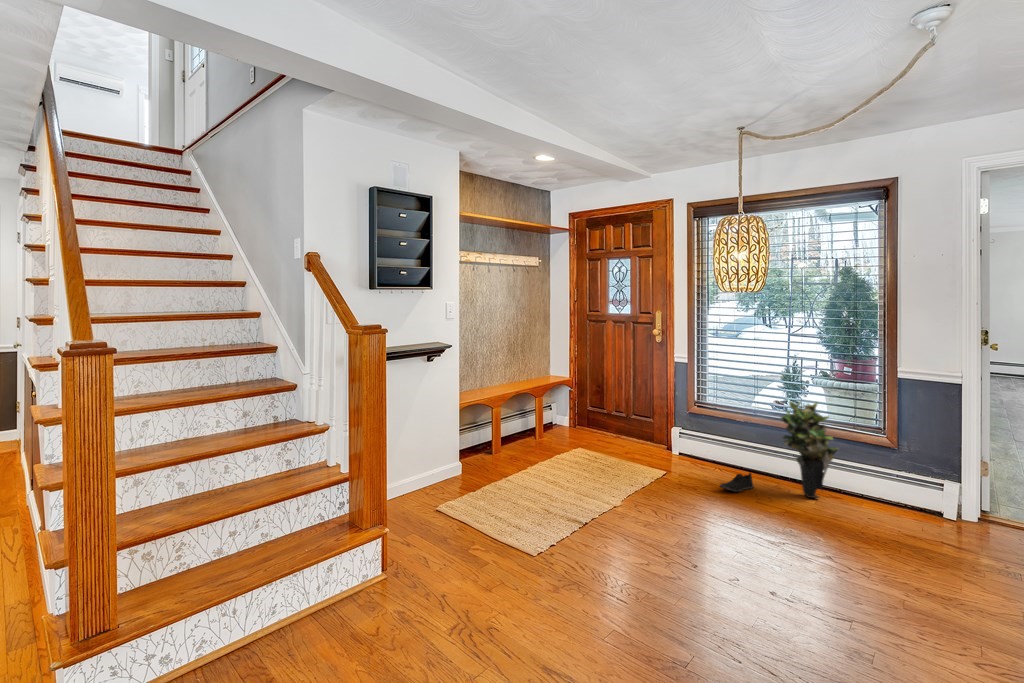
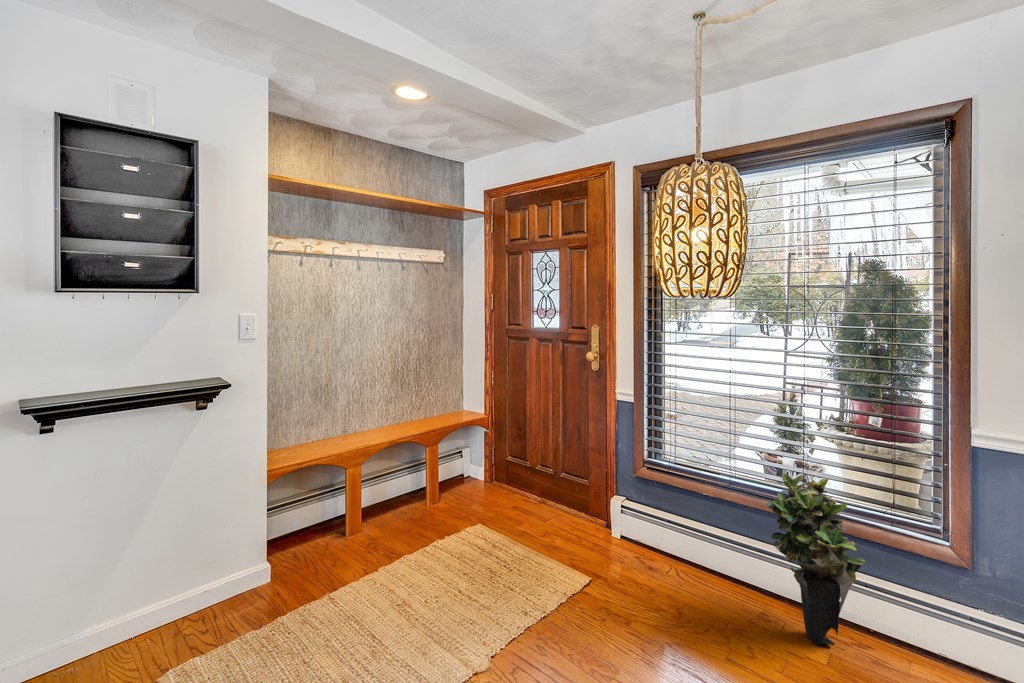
shoe: present [720,473,753,492] -> none [669,589,726,628]

